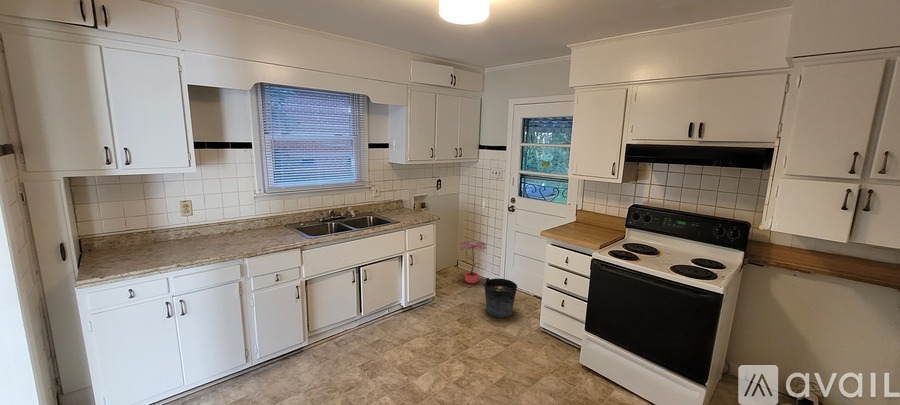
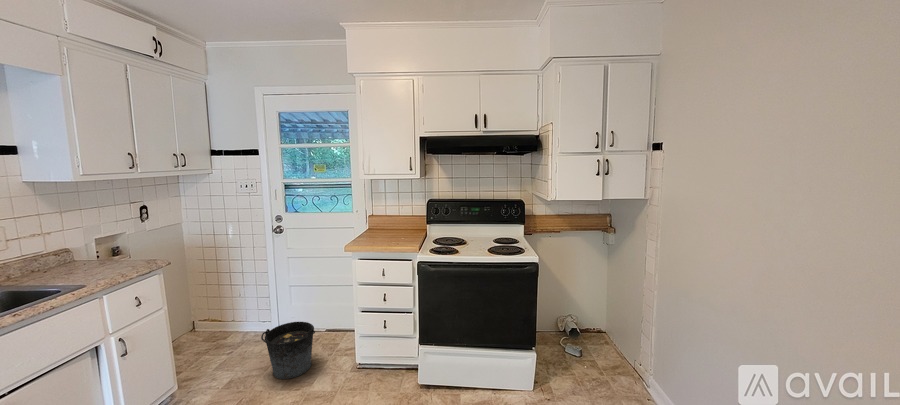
potted plant: present [460,241,486,283] -> none [200,284,250,347]

